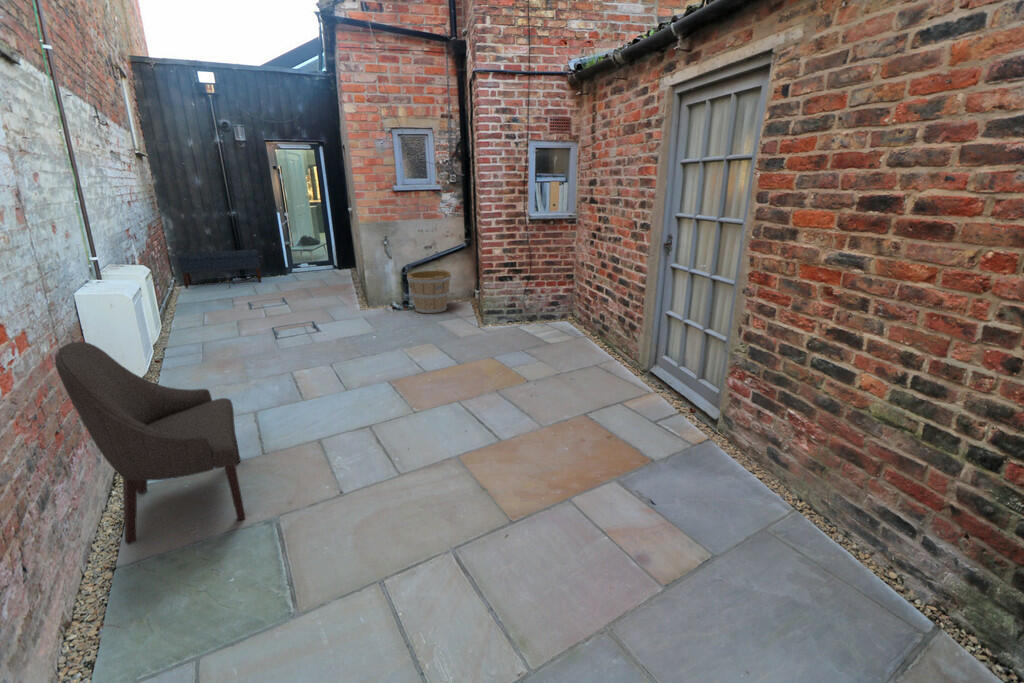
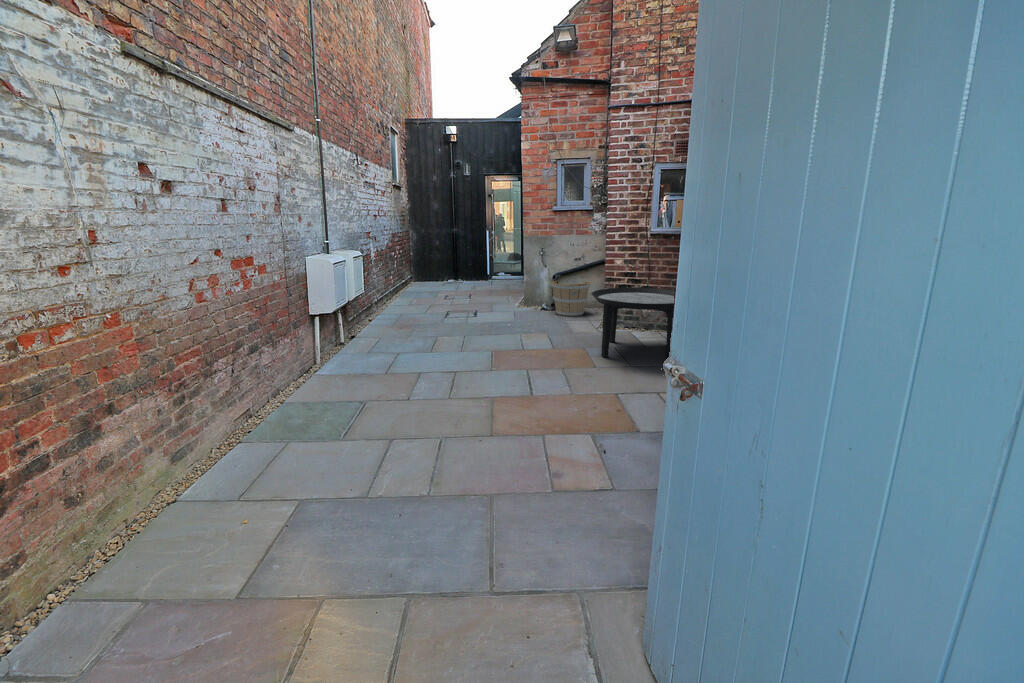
bench: present [177,249,261,288] -> none [413,259,468,286]
round table: none [499,279,609,365] -> present [591,288,675,359]
chair: present [55,341,245,544] -> none [271,278,365,396]

